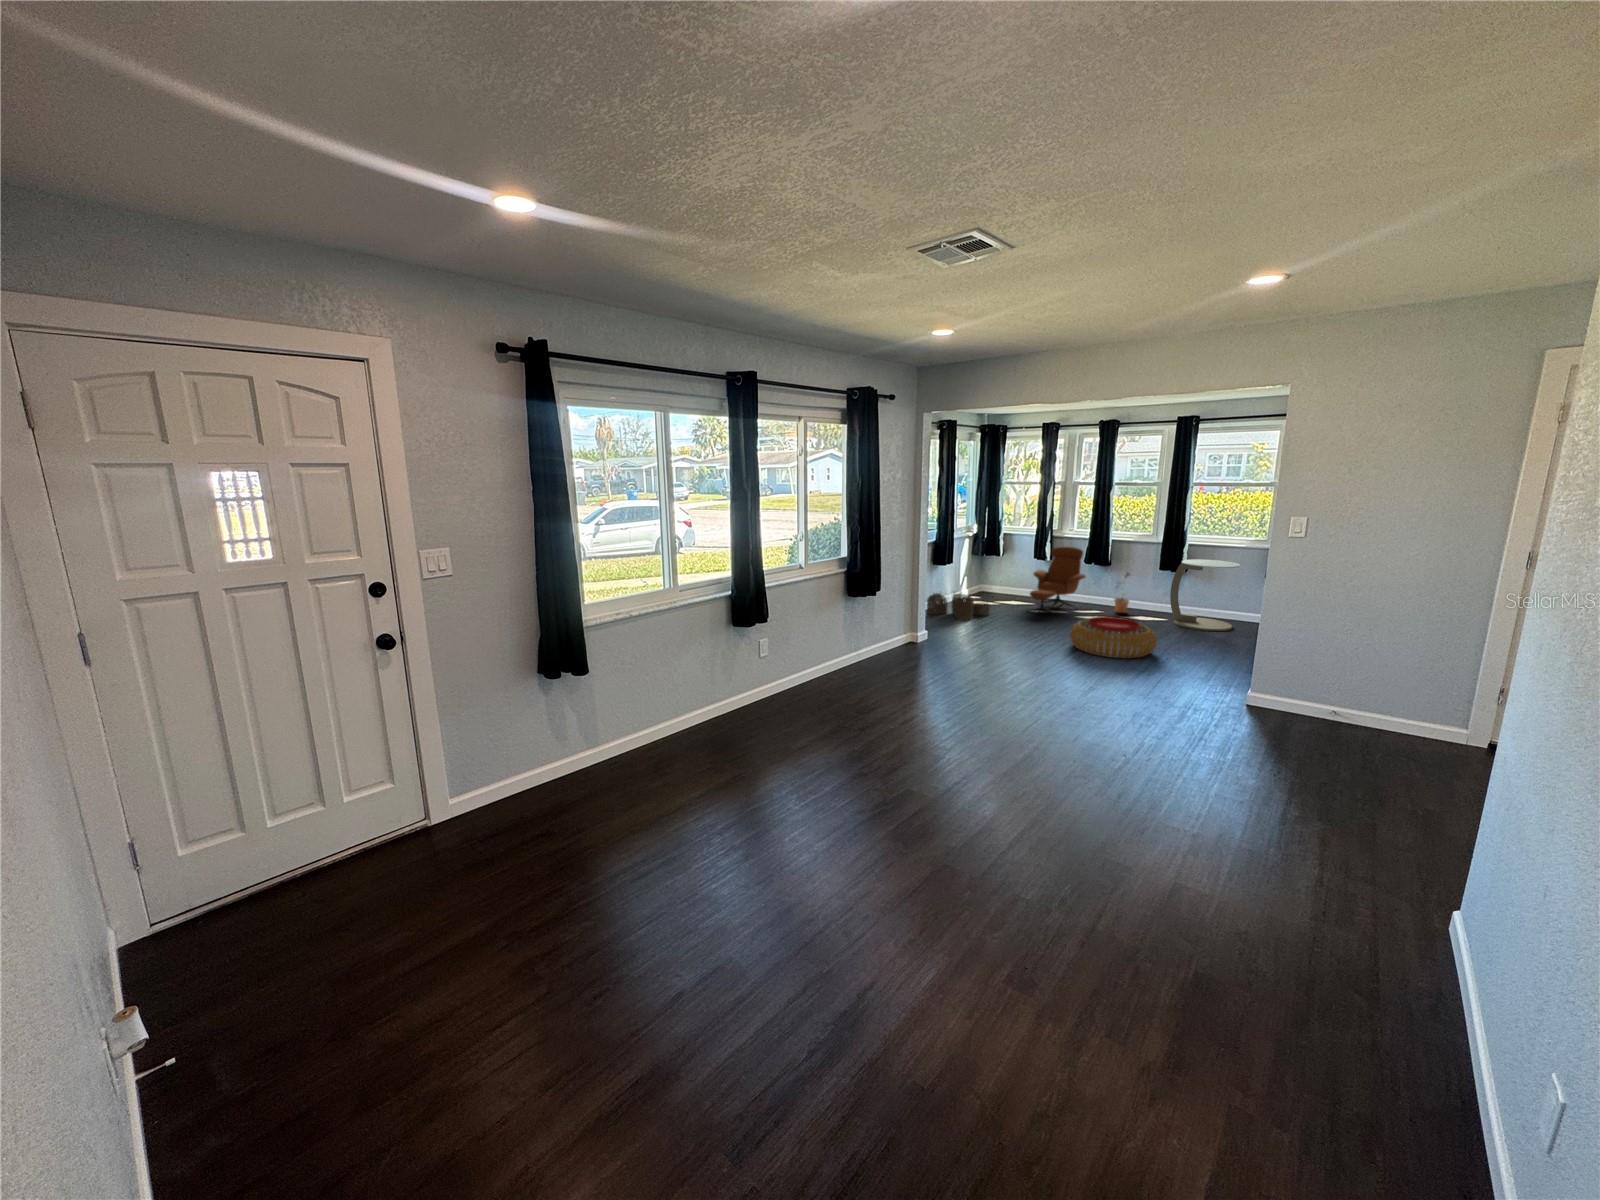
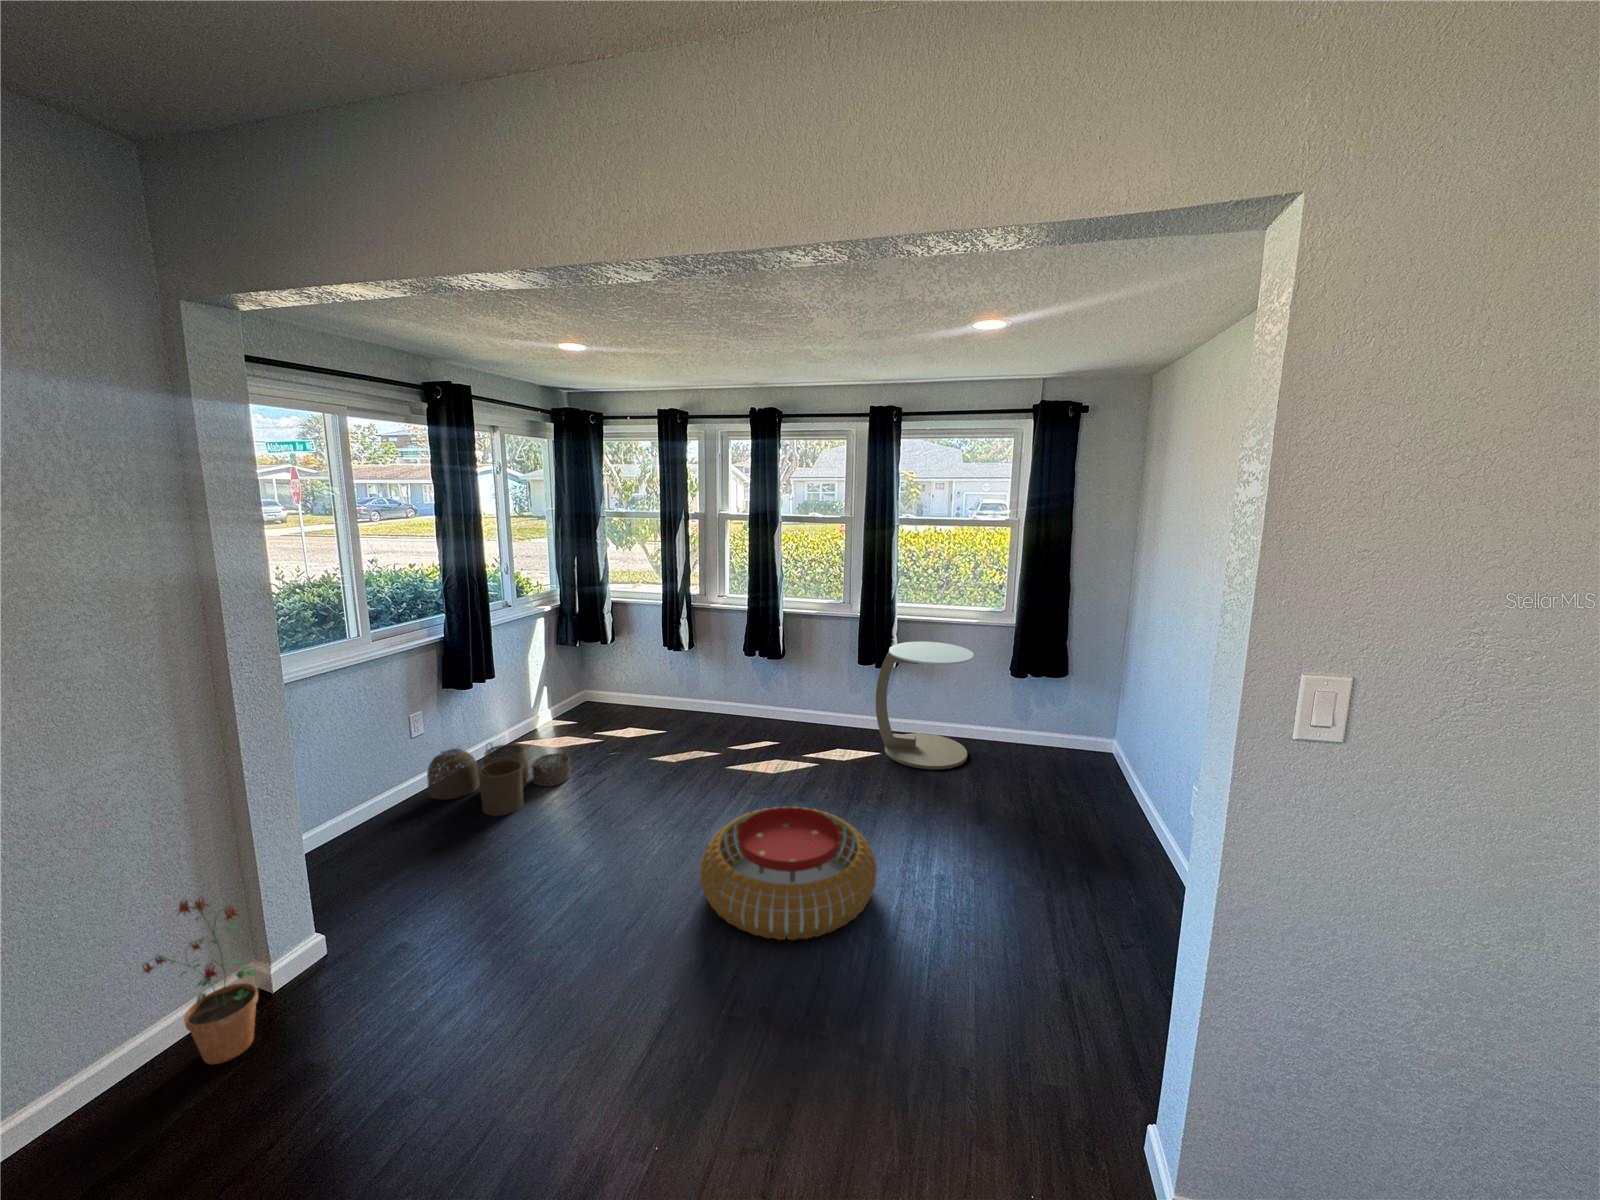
lounge chair: present [1030,547,1086,614] -> none [645,623,746,770]
potted plant: present [1115,573,1129,613] -> present [142,897,258,1064]

